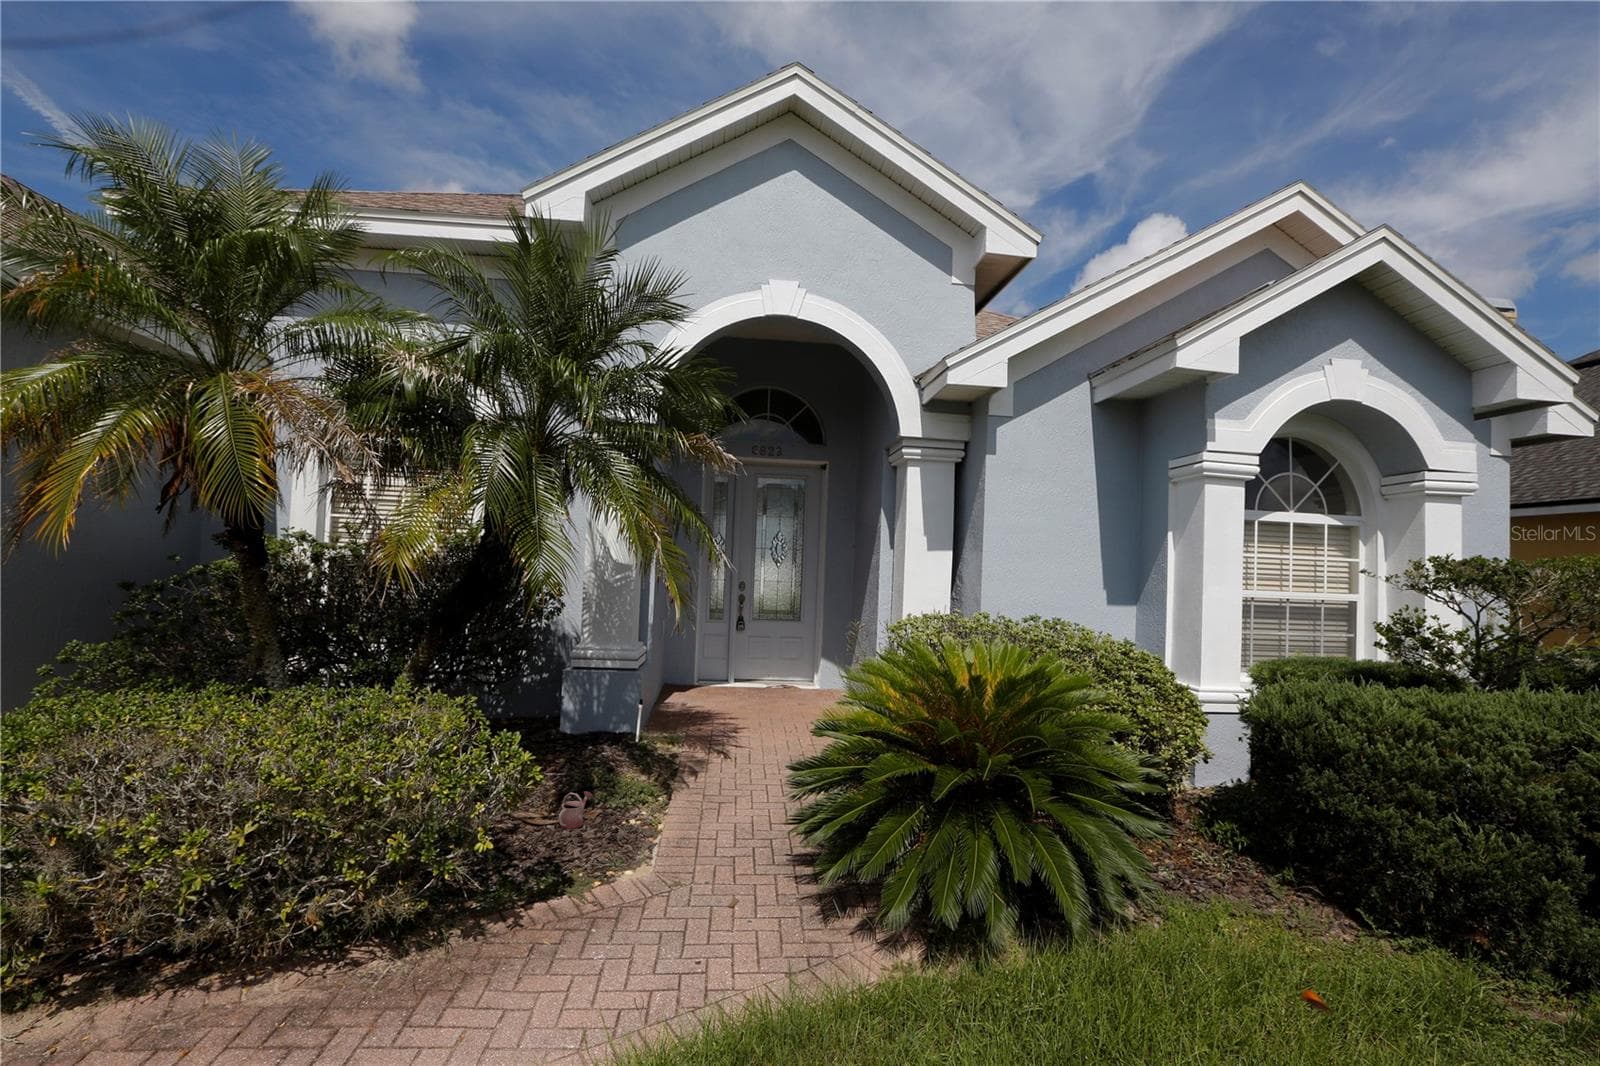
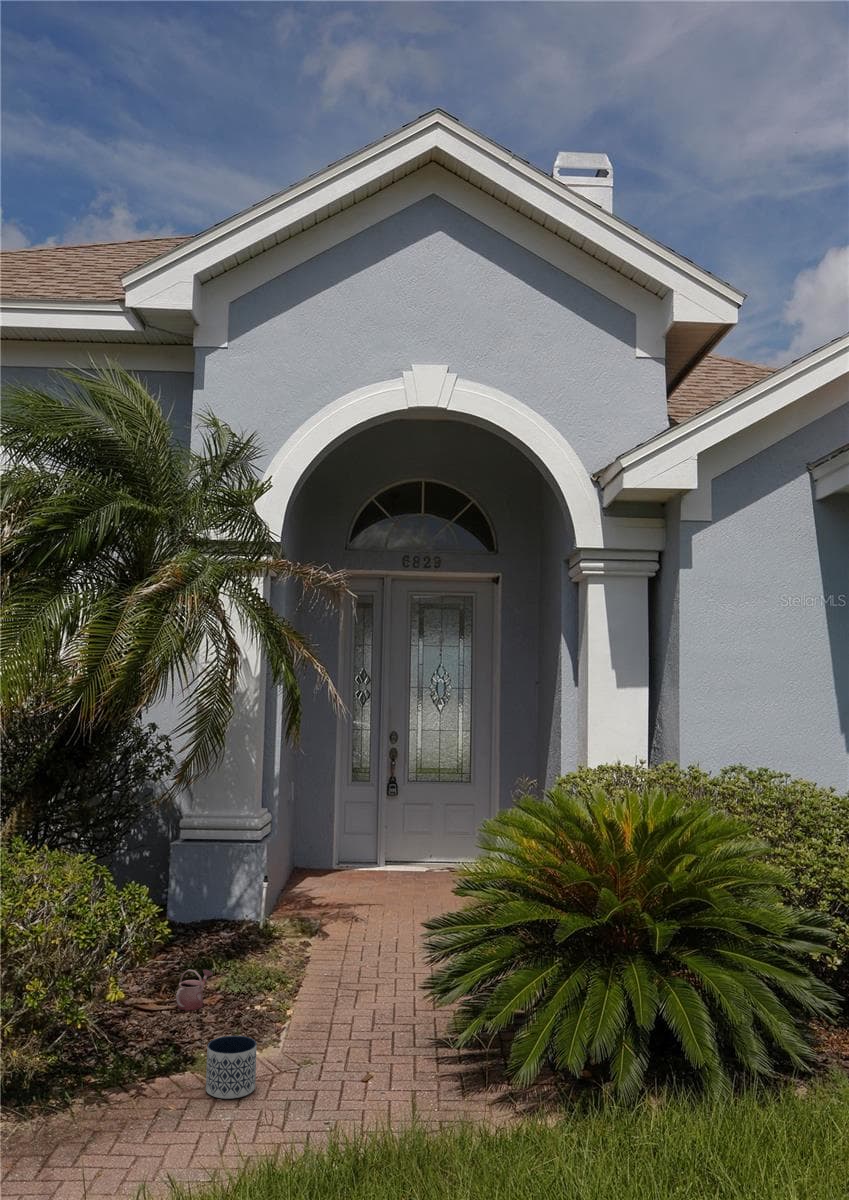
planter: none [582,866,631,929] -> present [206,1036,257,1099]

